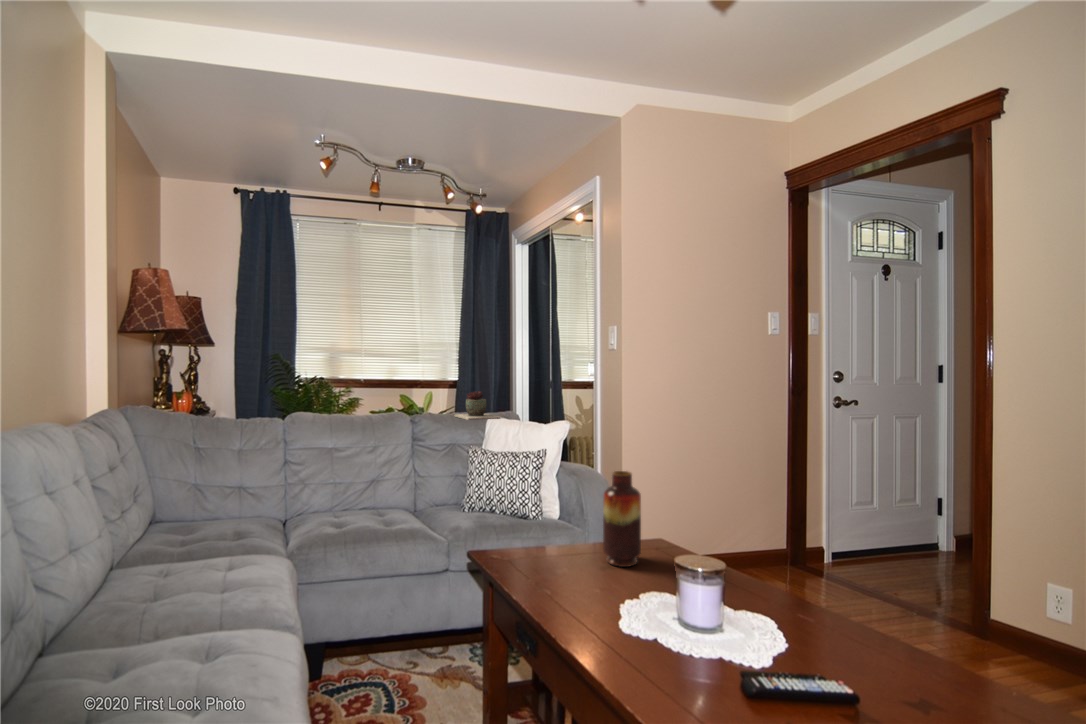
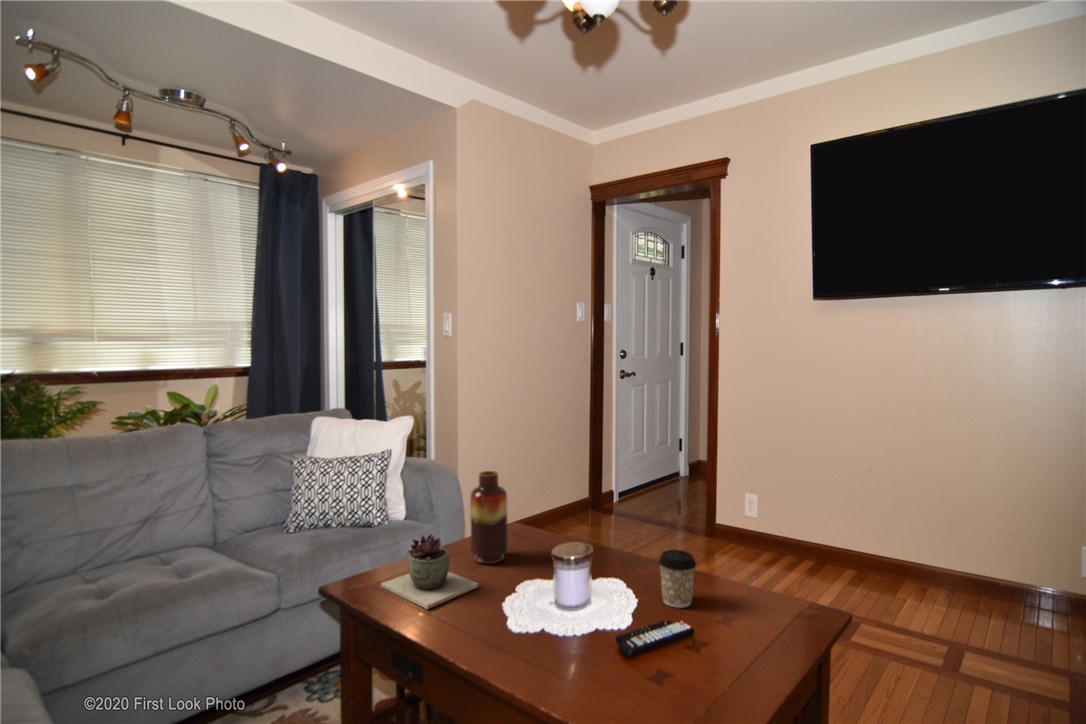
succulent plant: present [455,391,499,420] -> present [381,534,478,609]
coffee cup: none [806,577,856,650] -> present [659,550,696,608]

